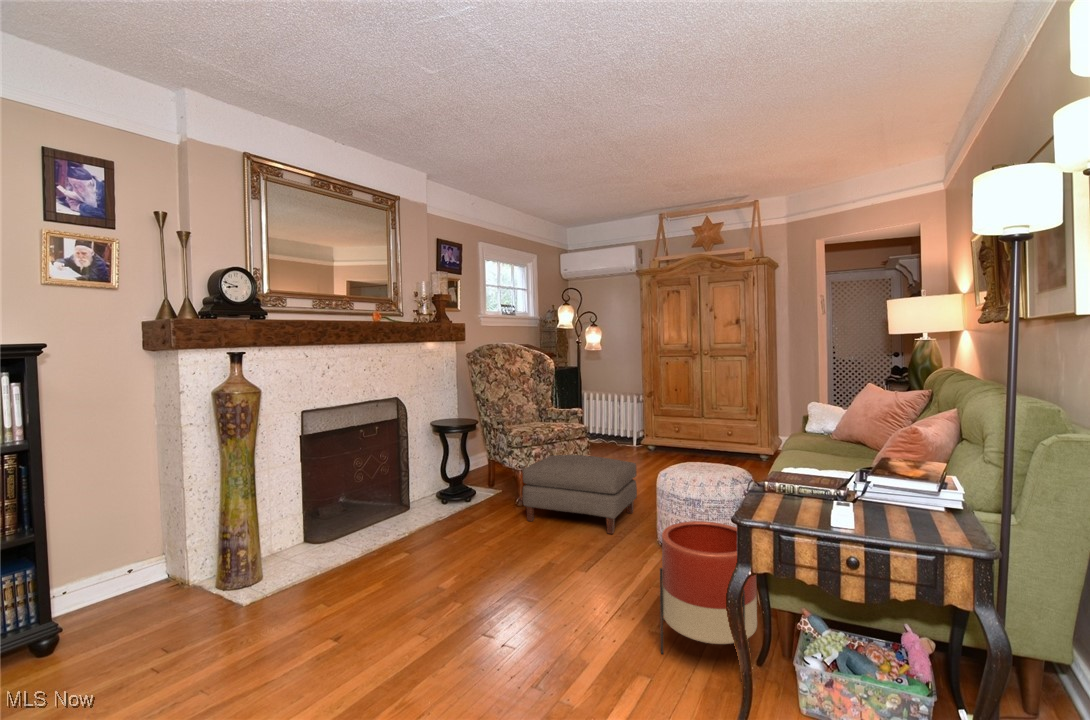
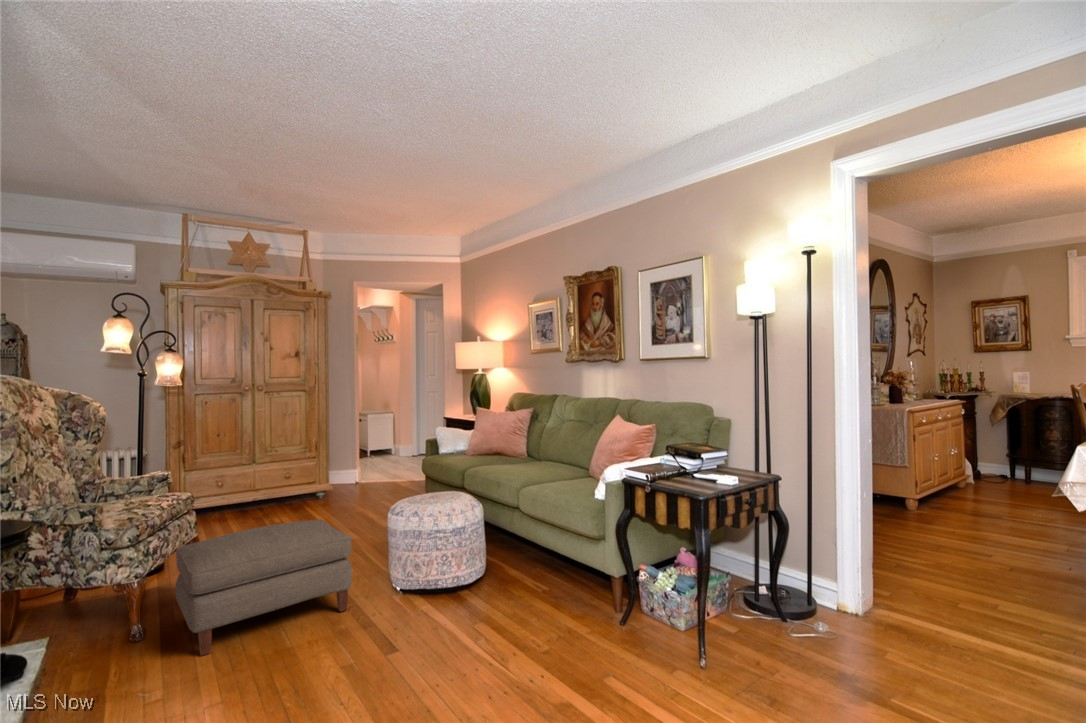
planter: present [660,521,757,654] -> none [558,516,641,653]

